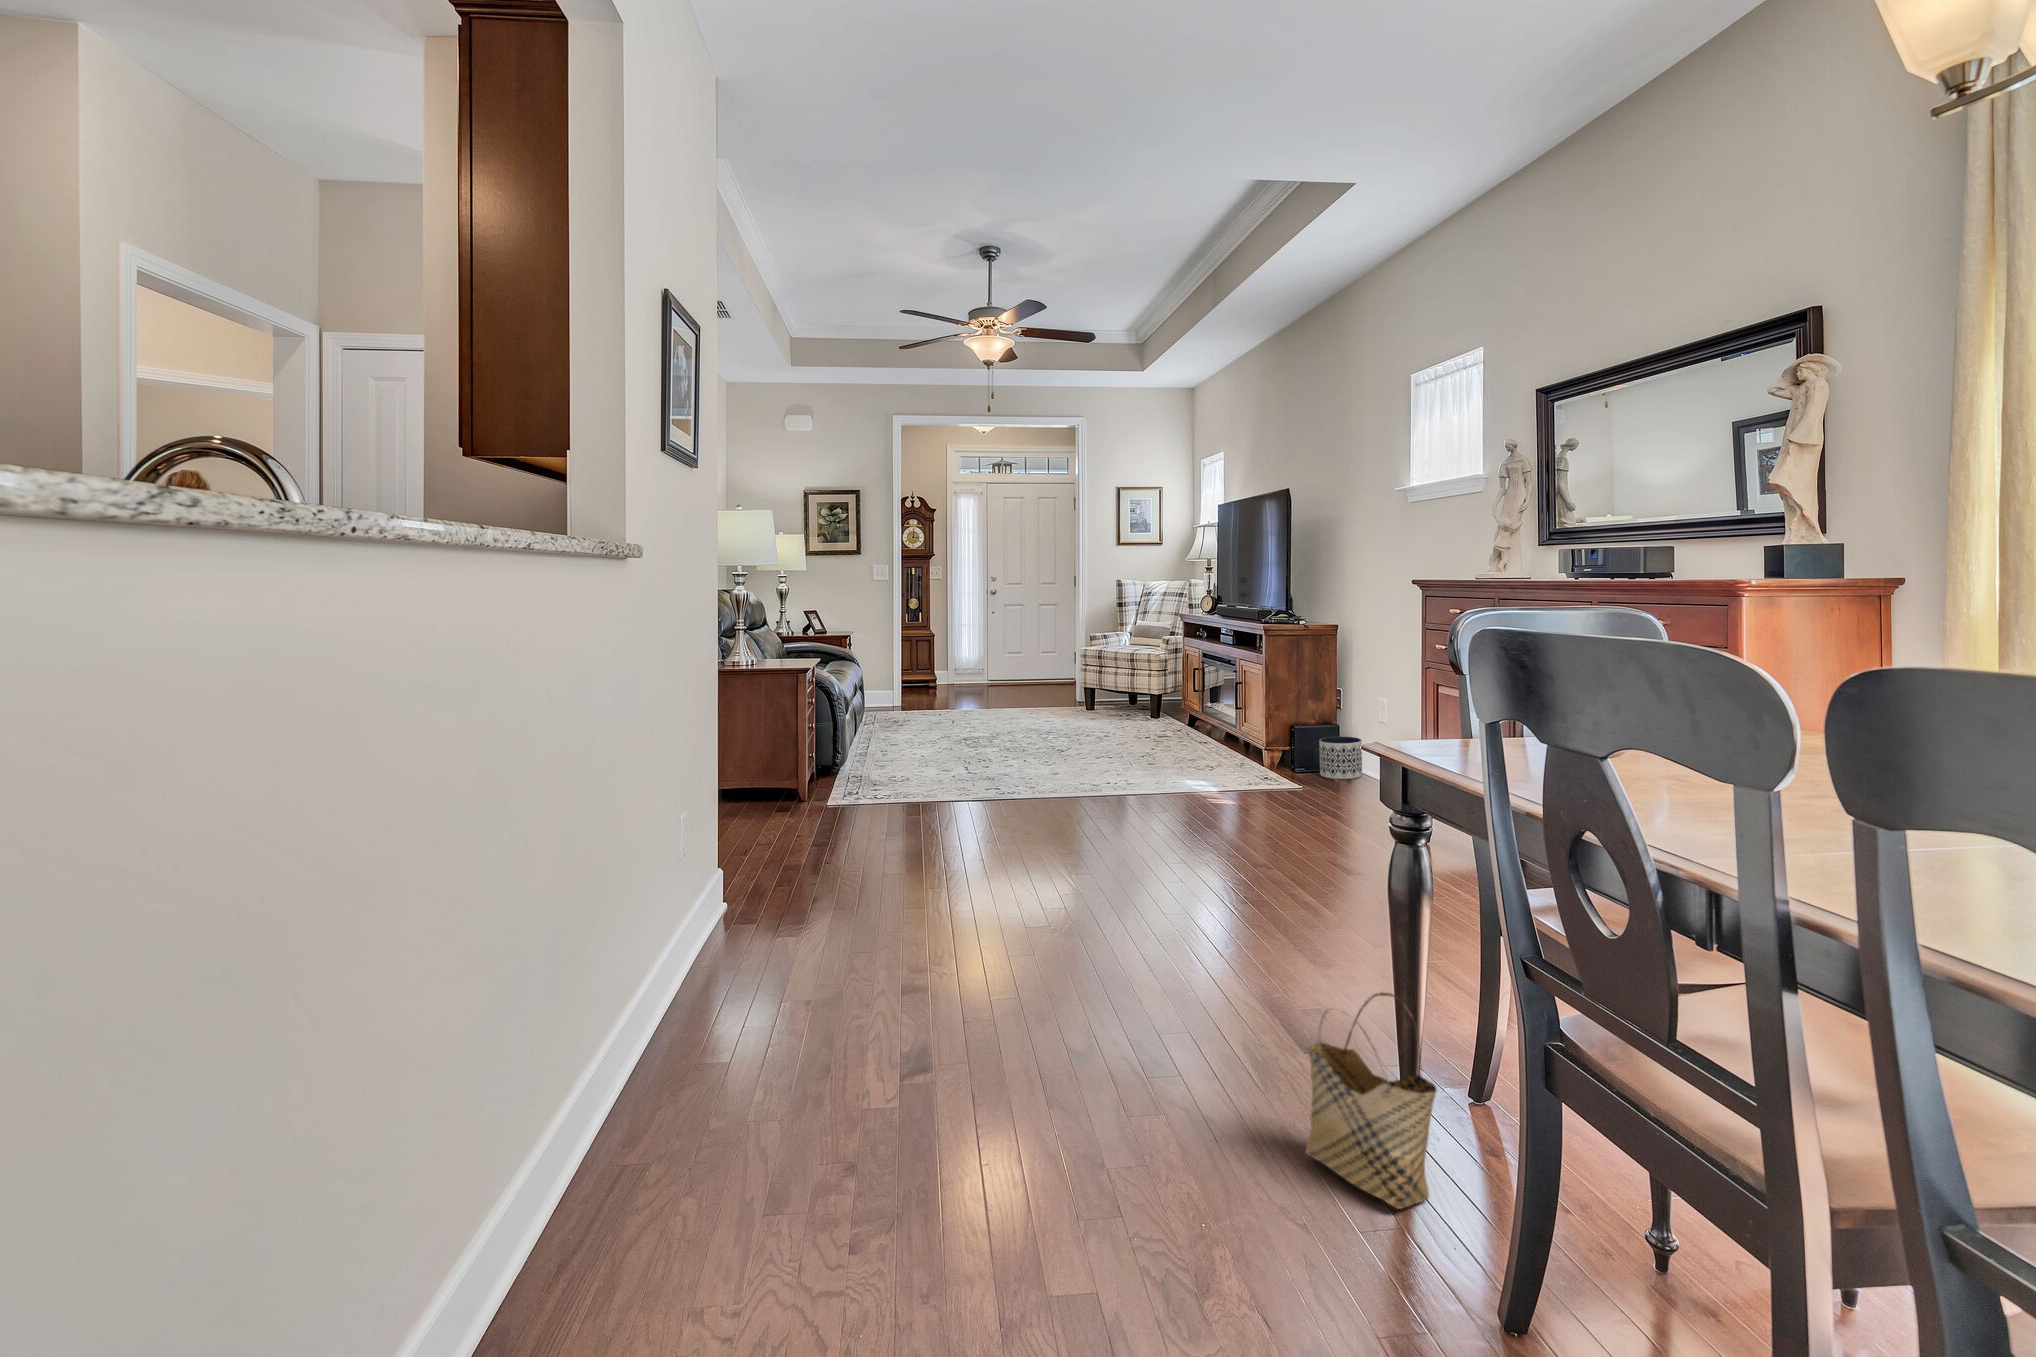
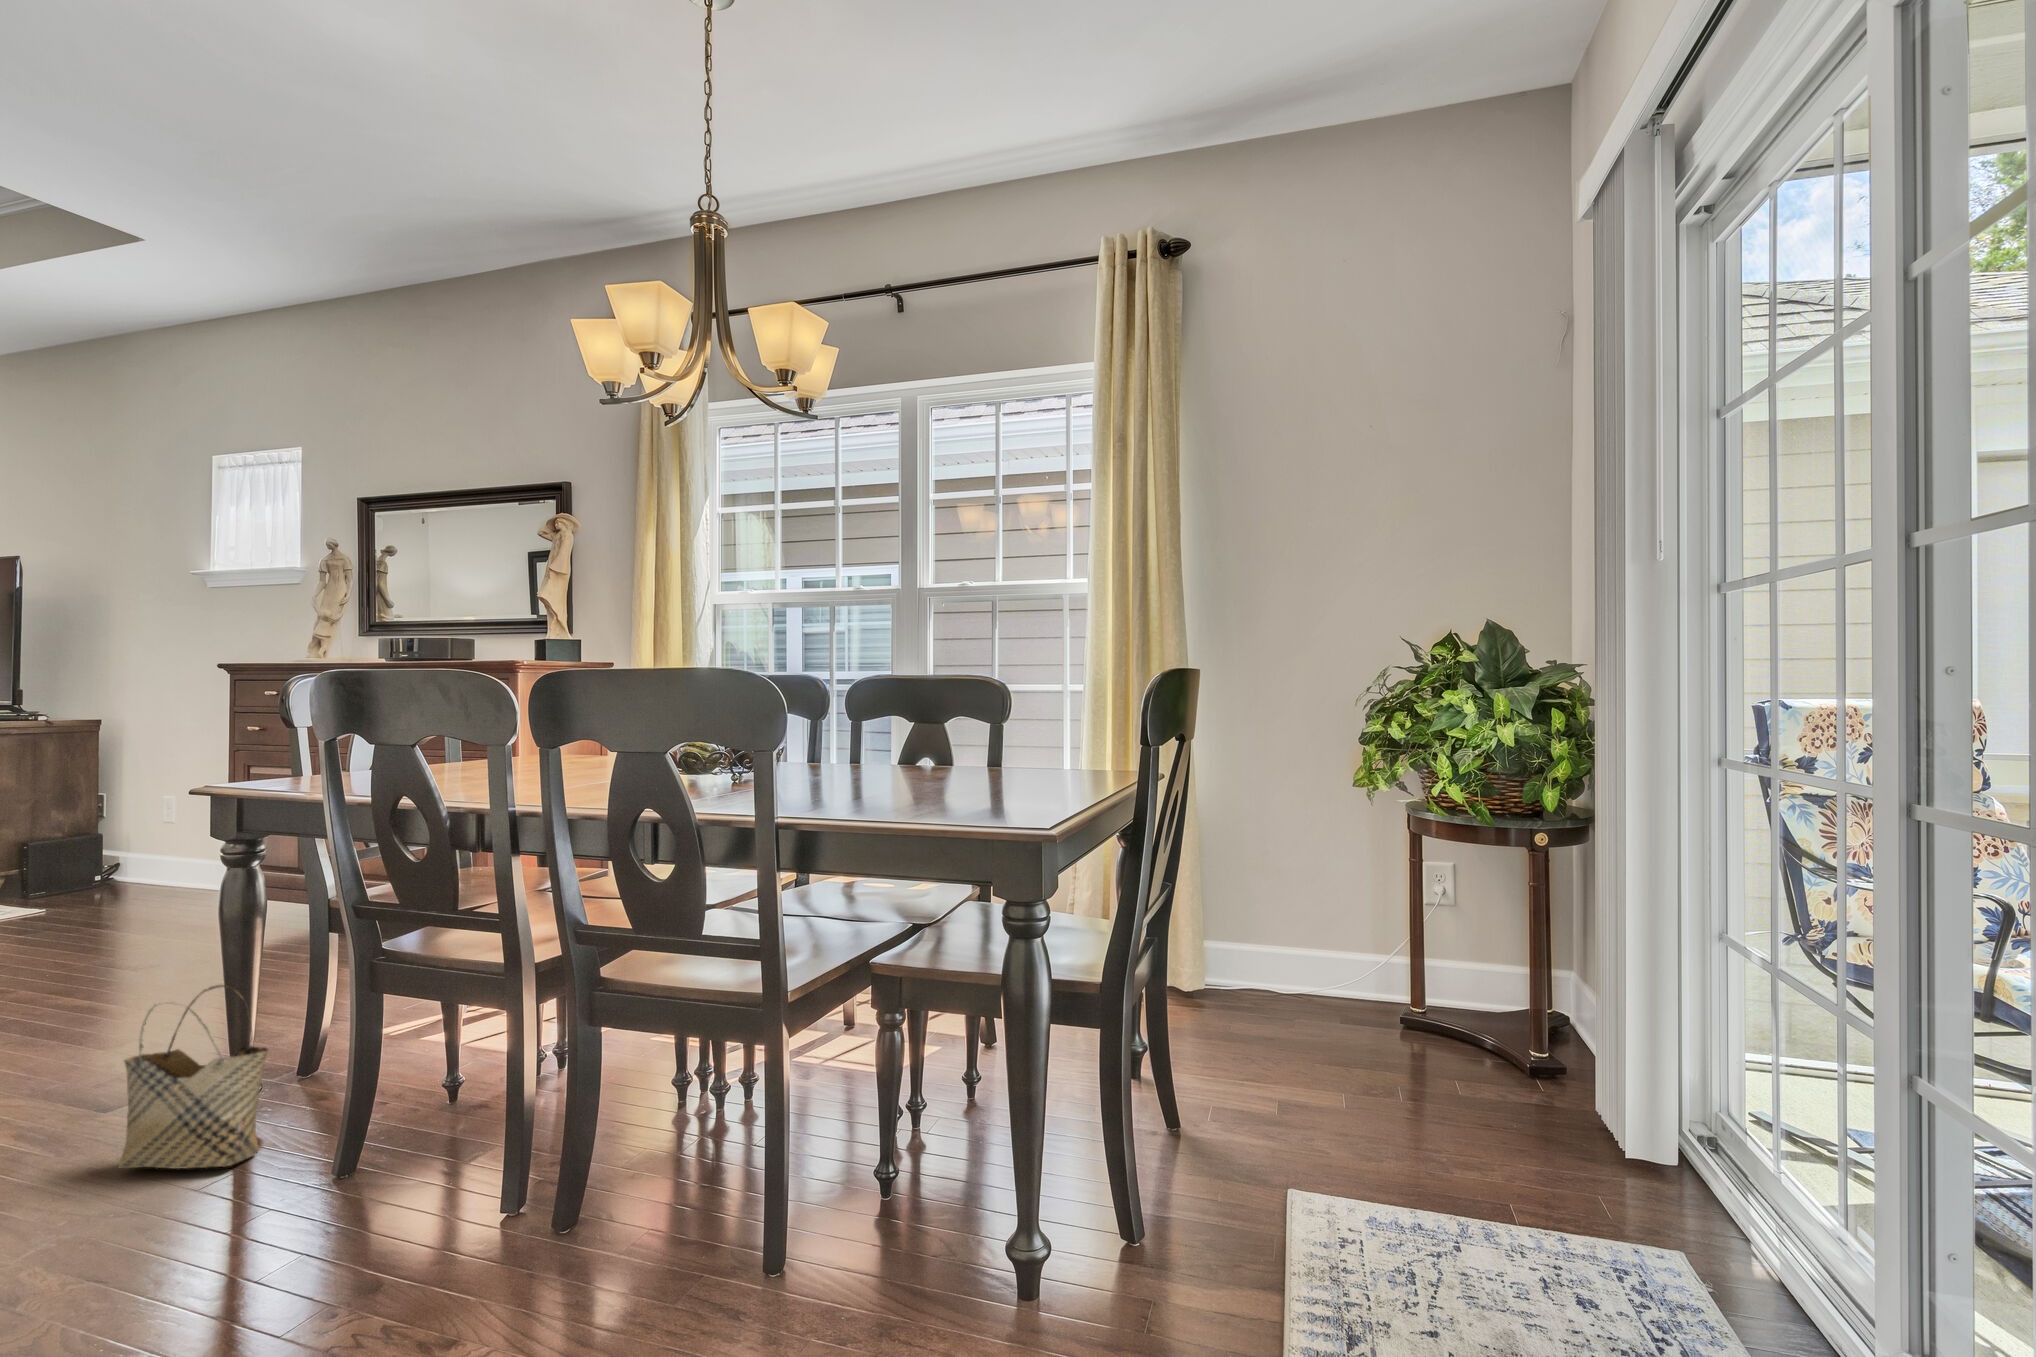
planter: present [1319,737,1362,779] -> none [83,844,146,894]

